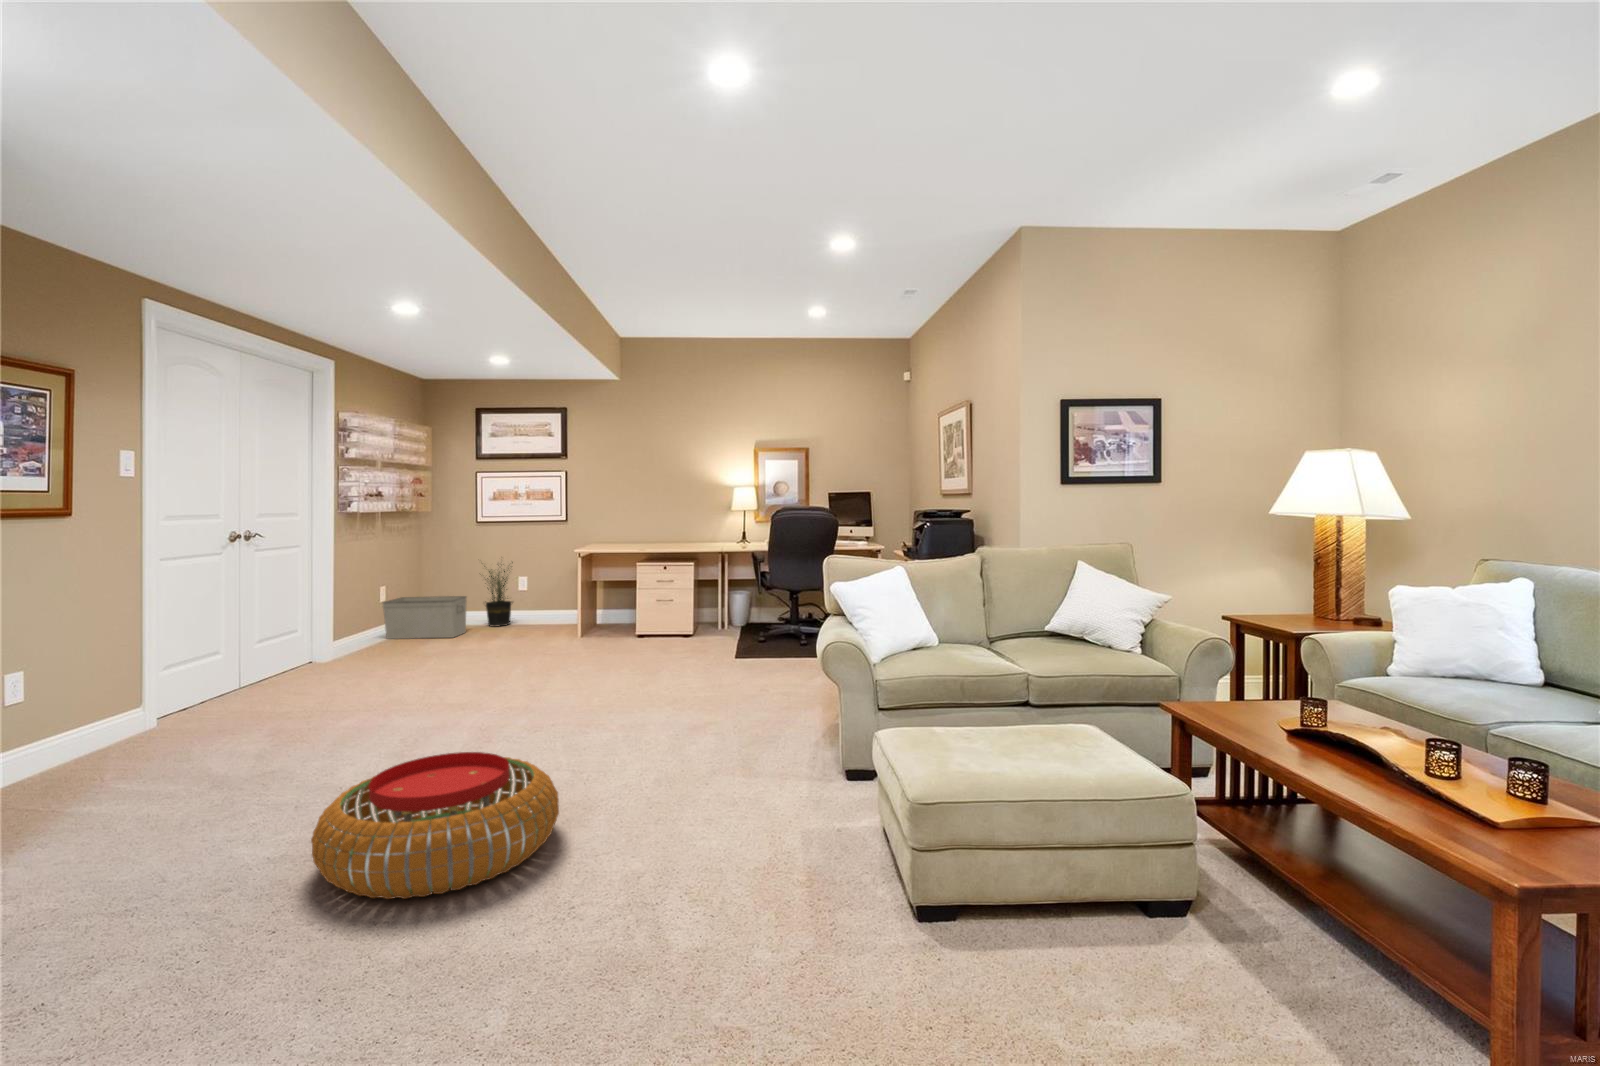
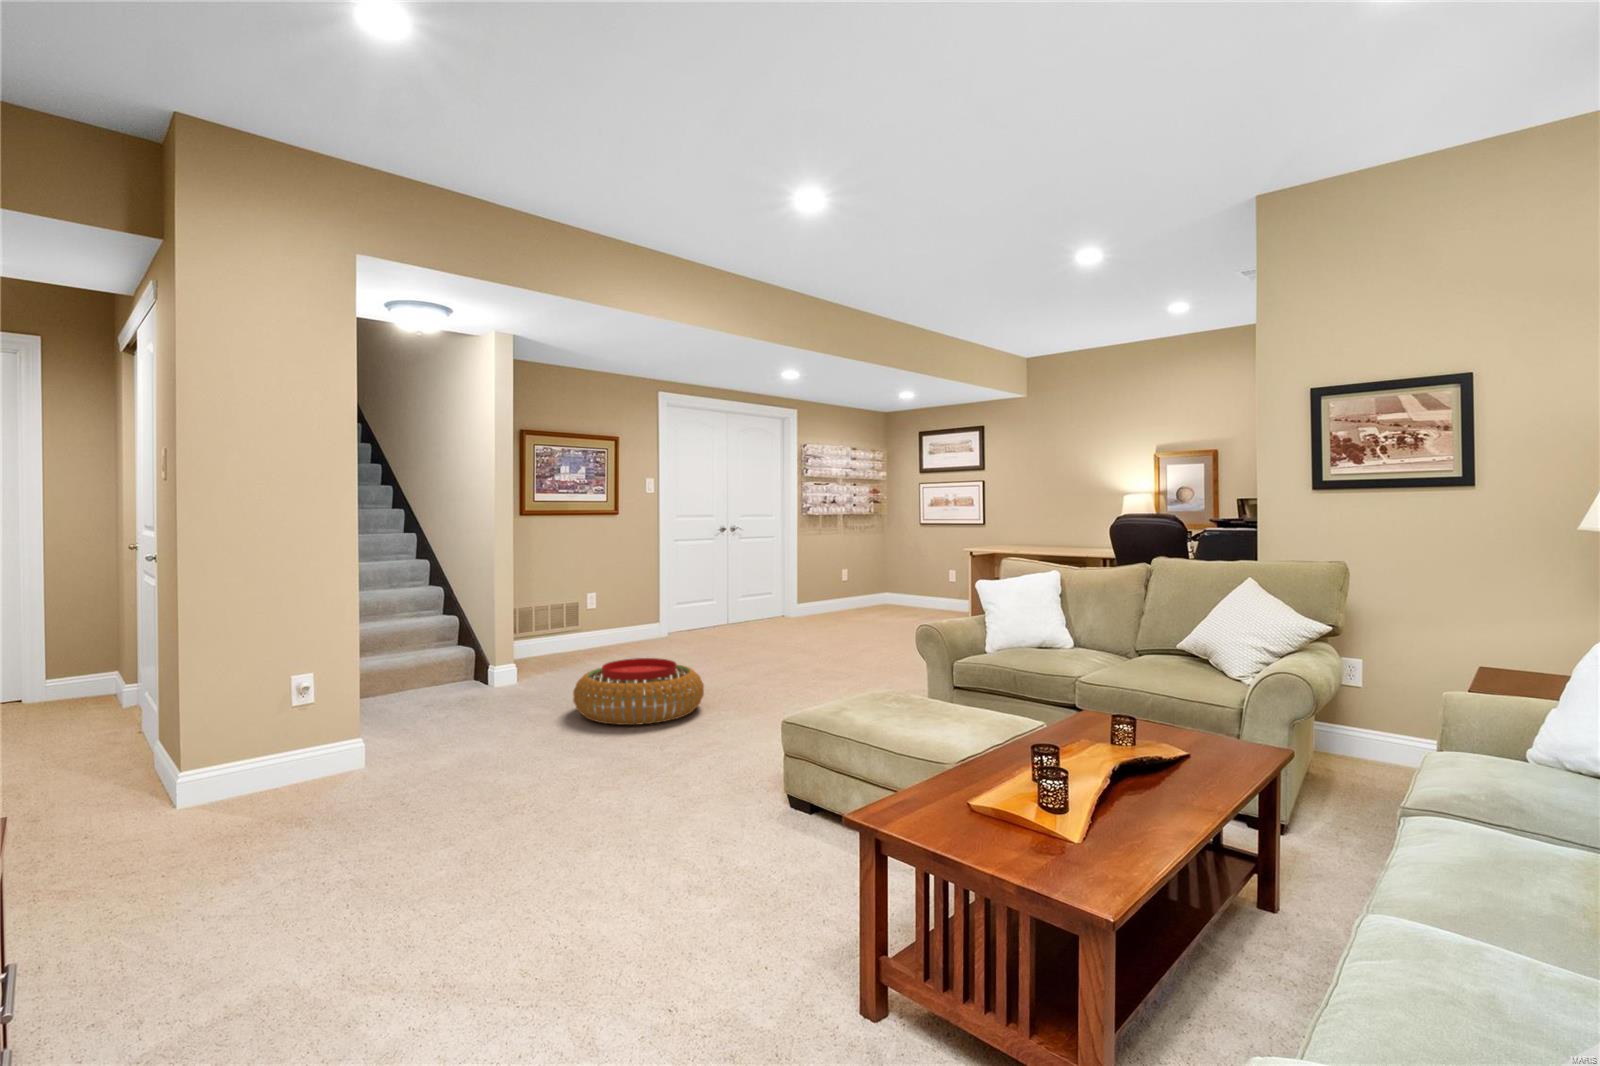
potted plant: present [484,562,513,627] -> none [909,554,939,611]
storage bin: present [383,596,467,639] -> none [837,580,894,614]

